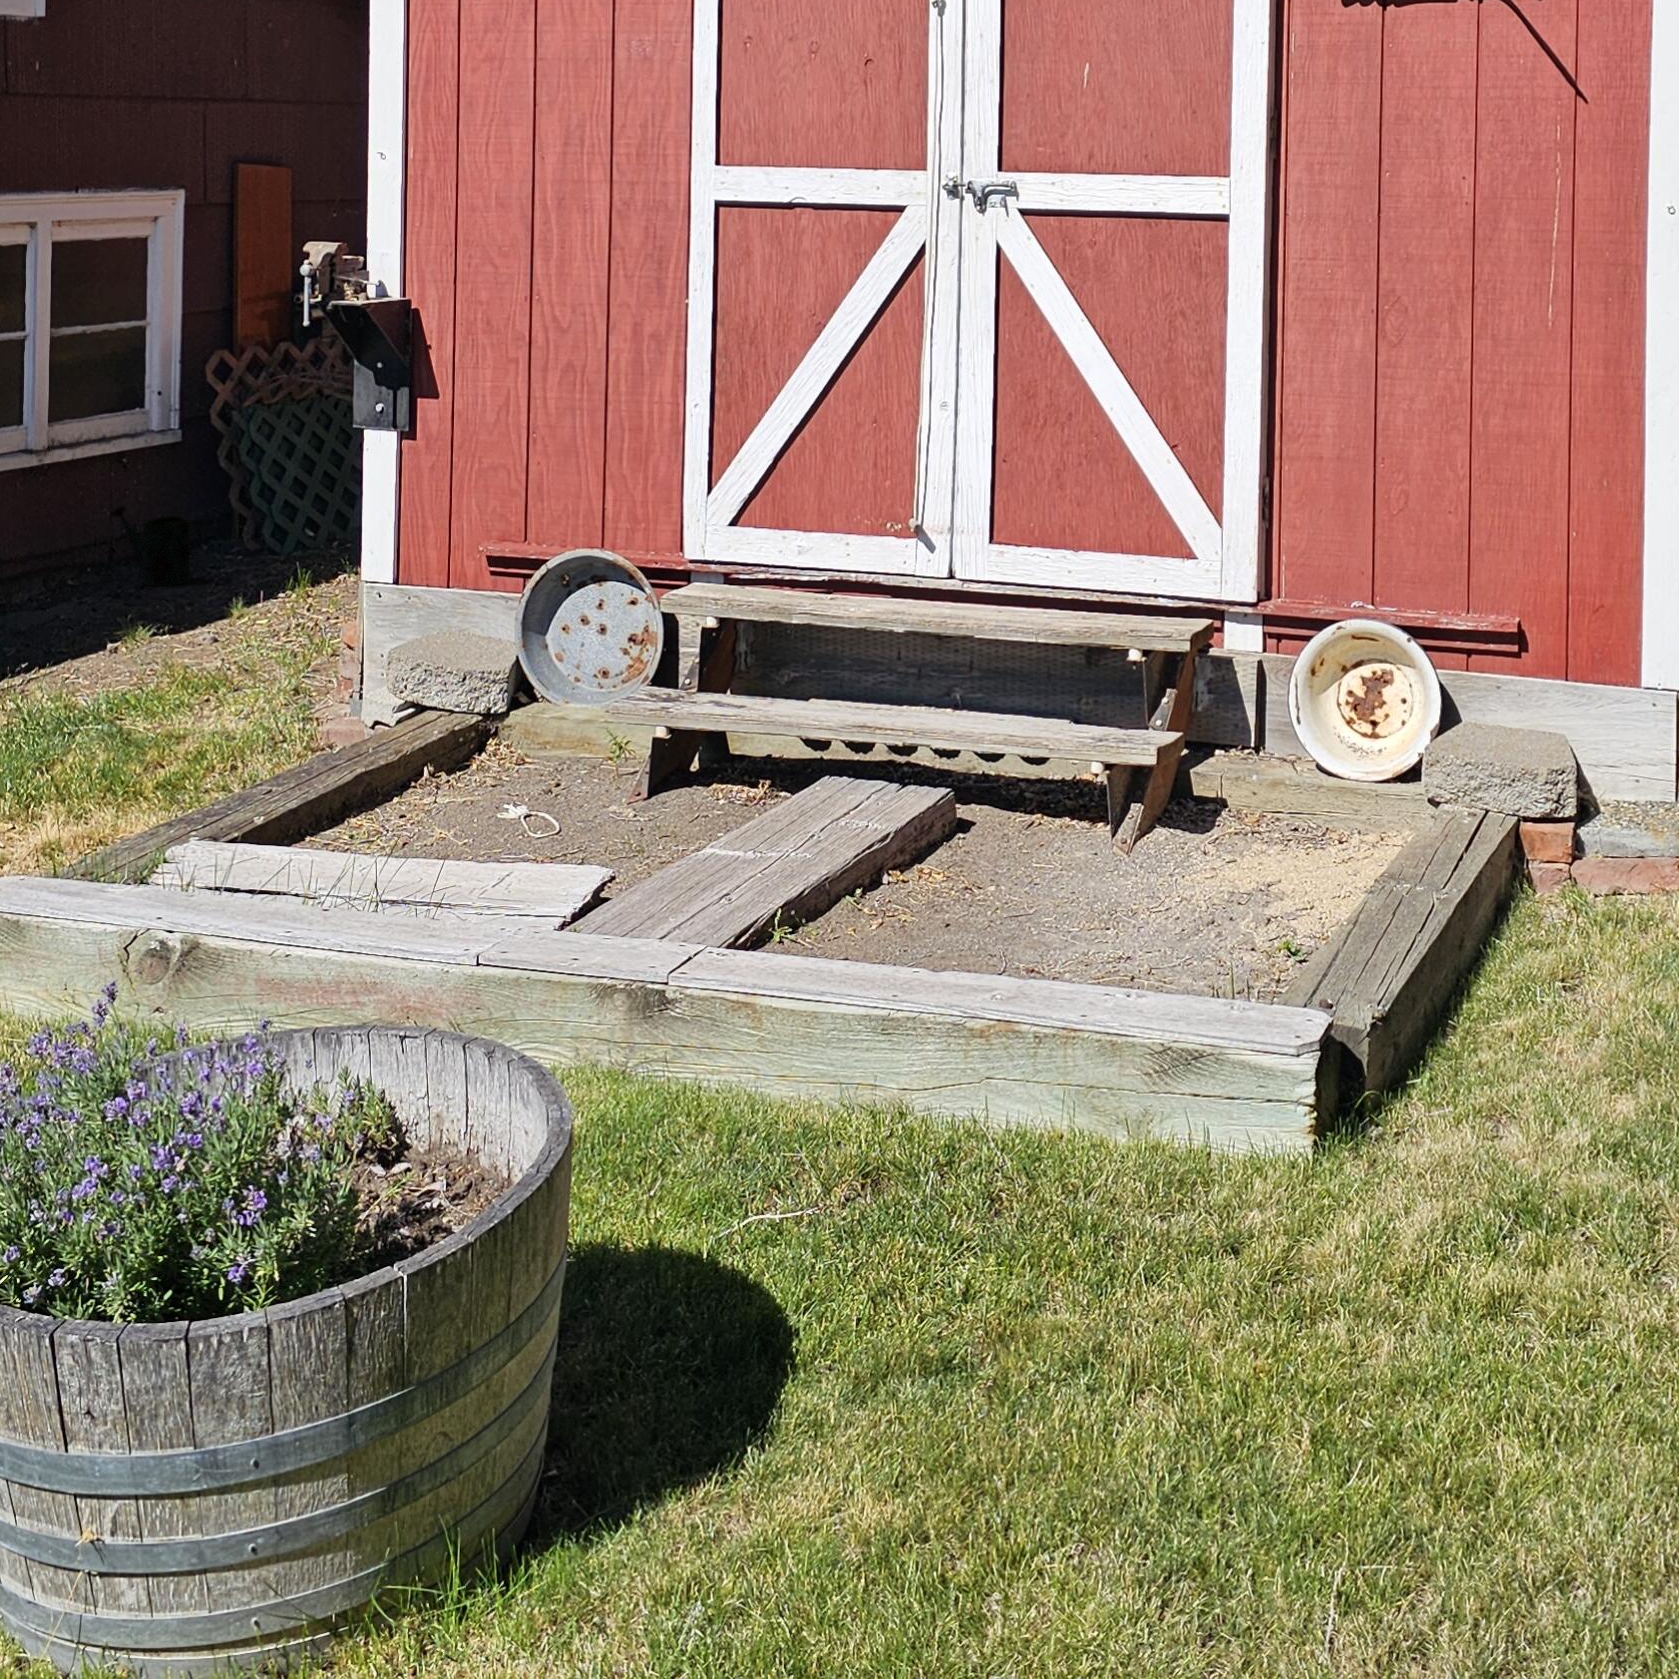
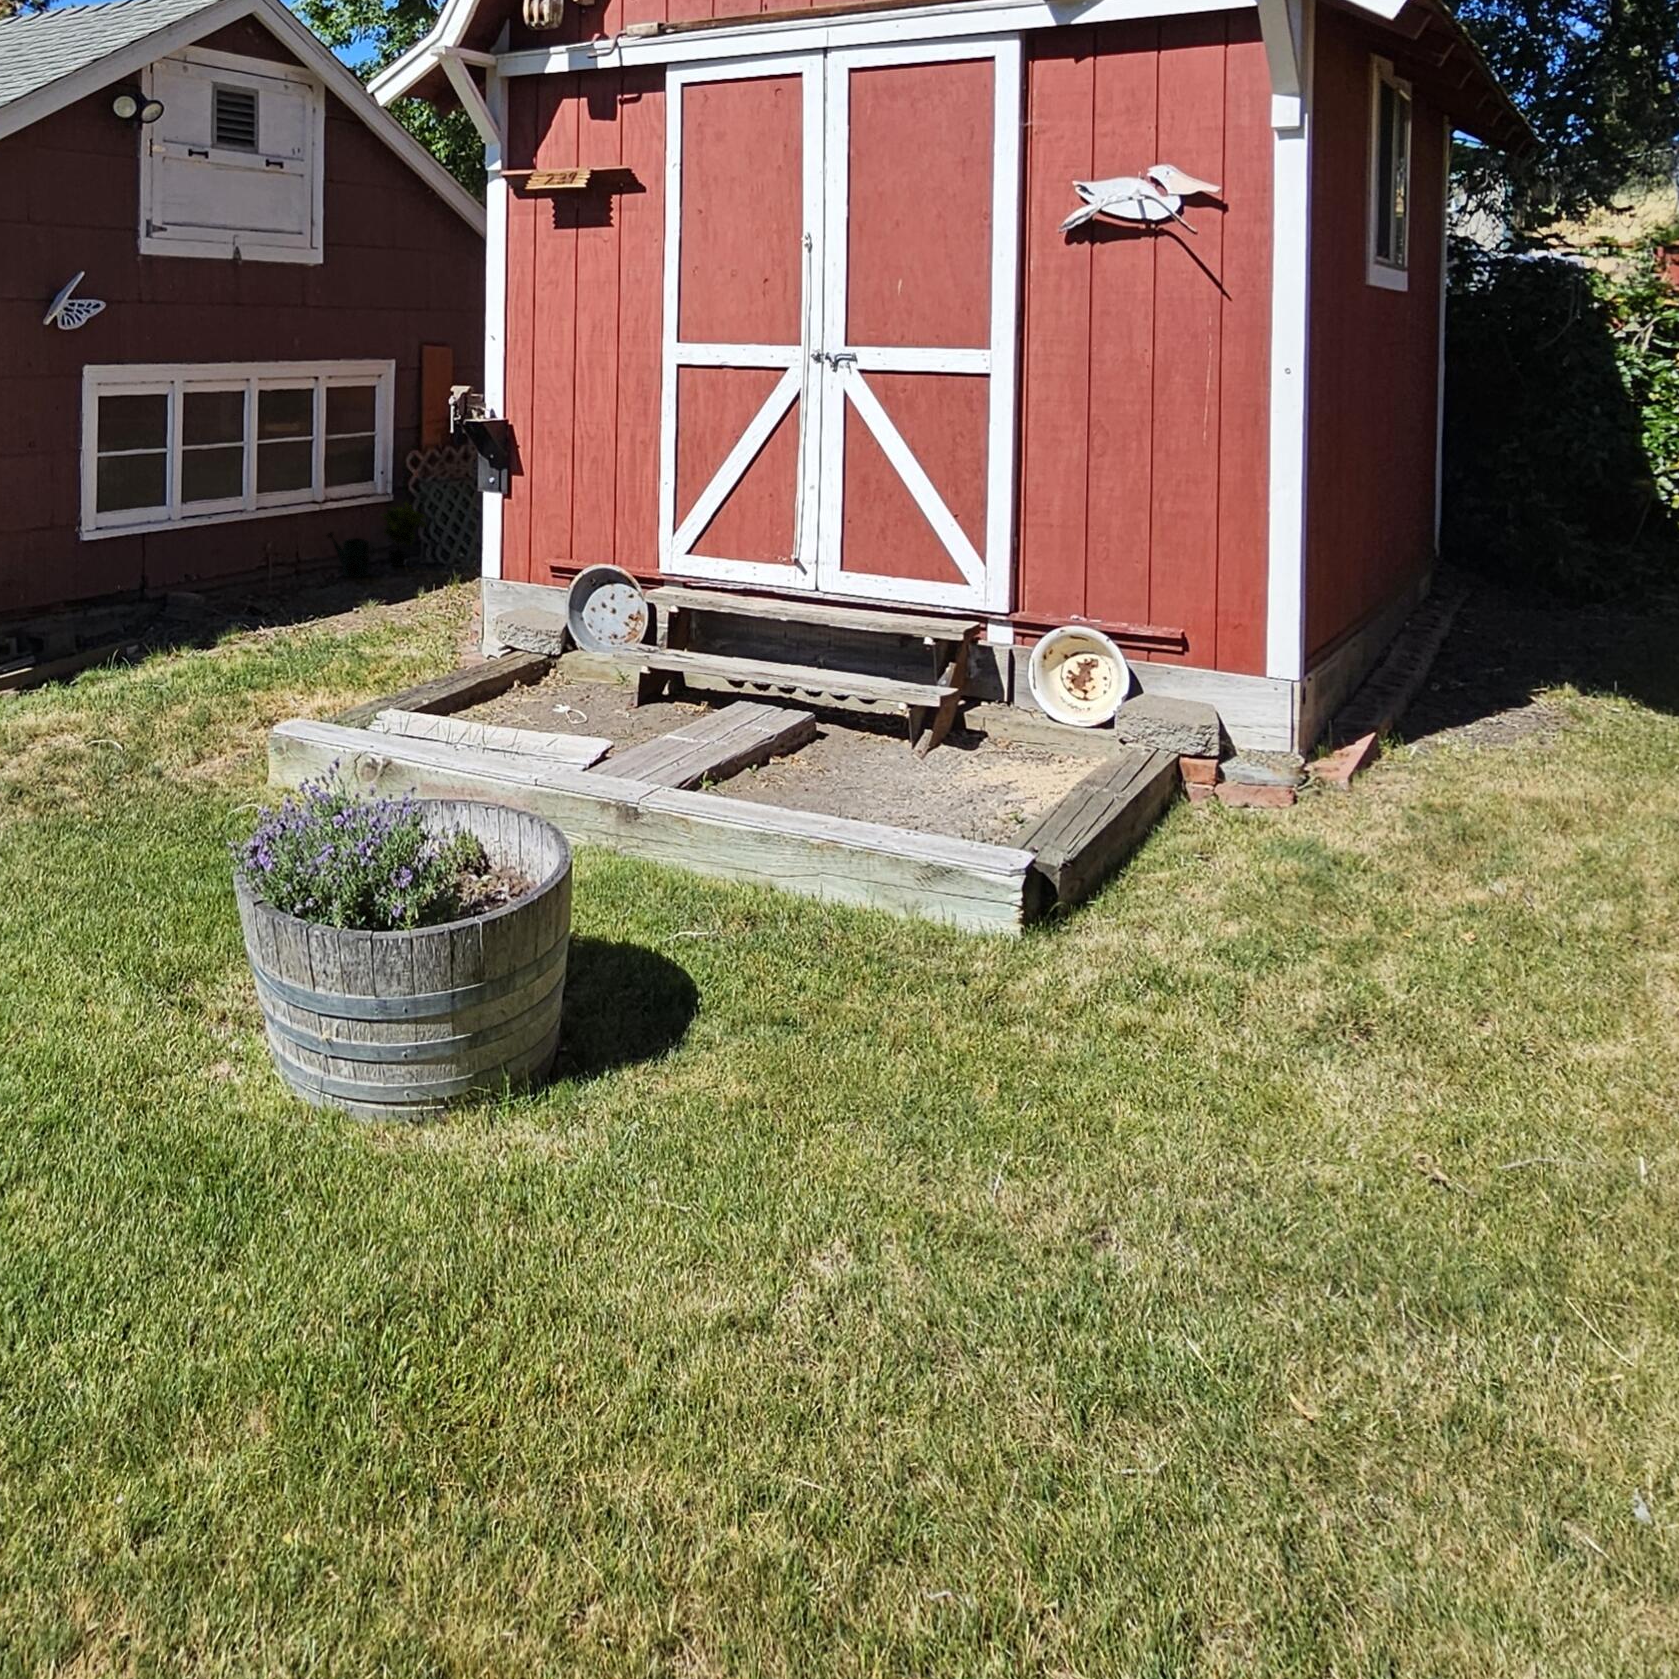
potted plant: none [213,447,303,560] -> present [383,503,426,566]

